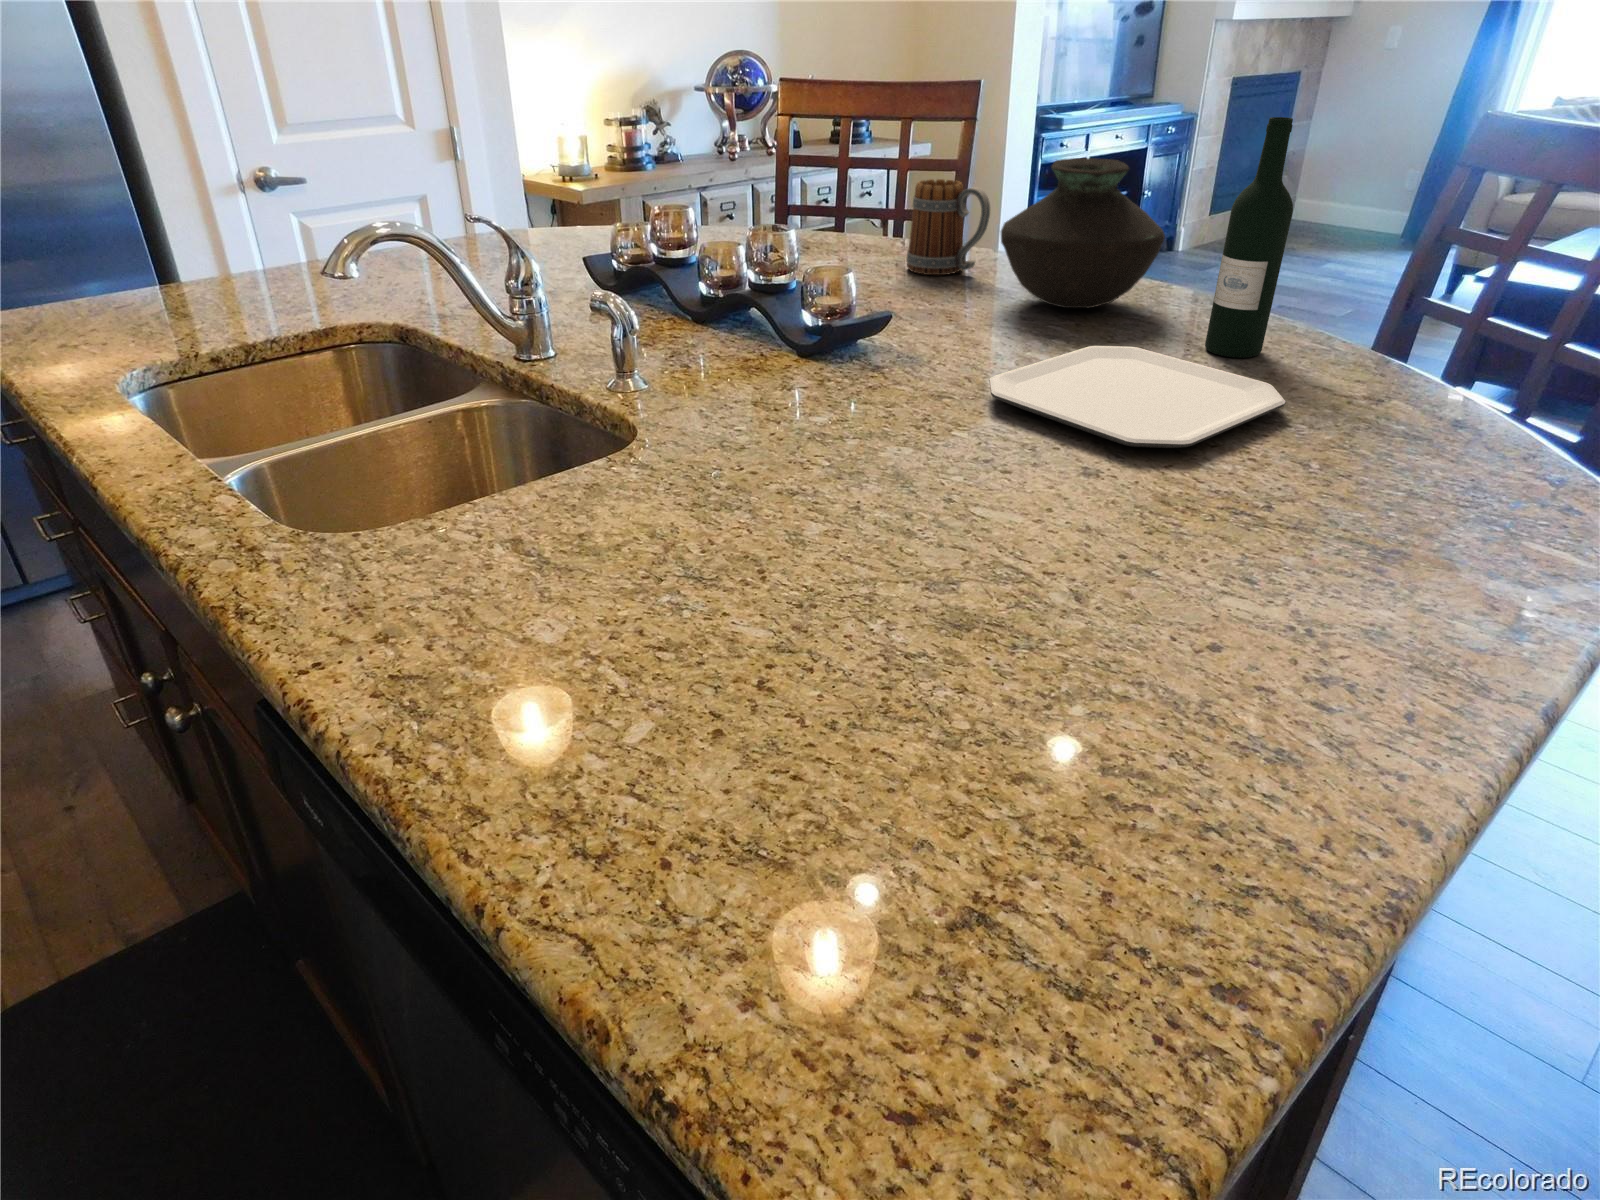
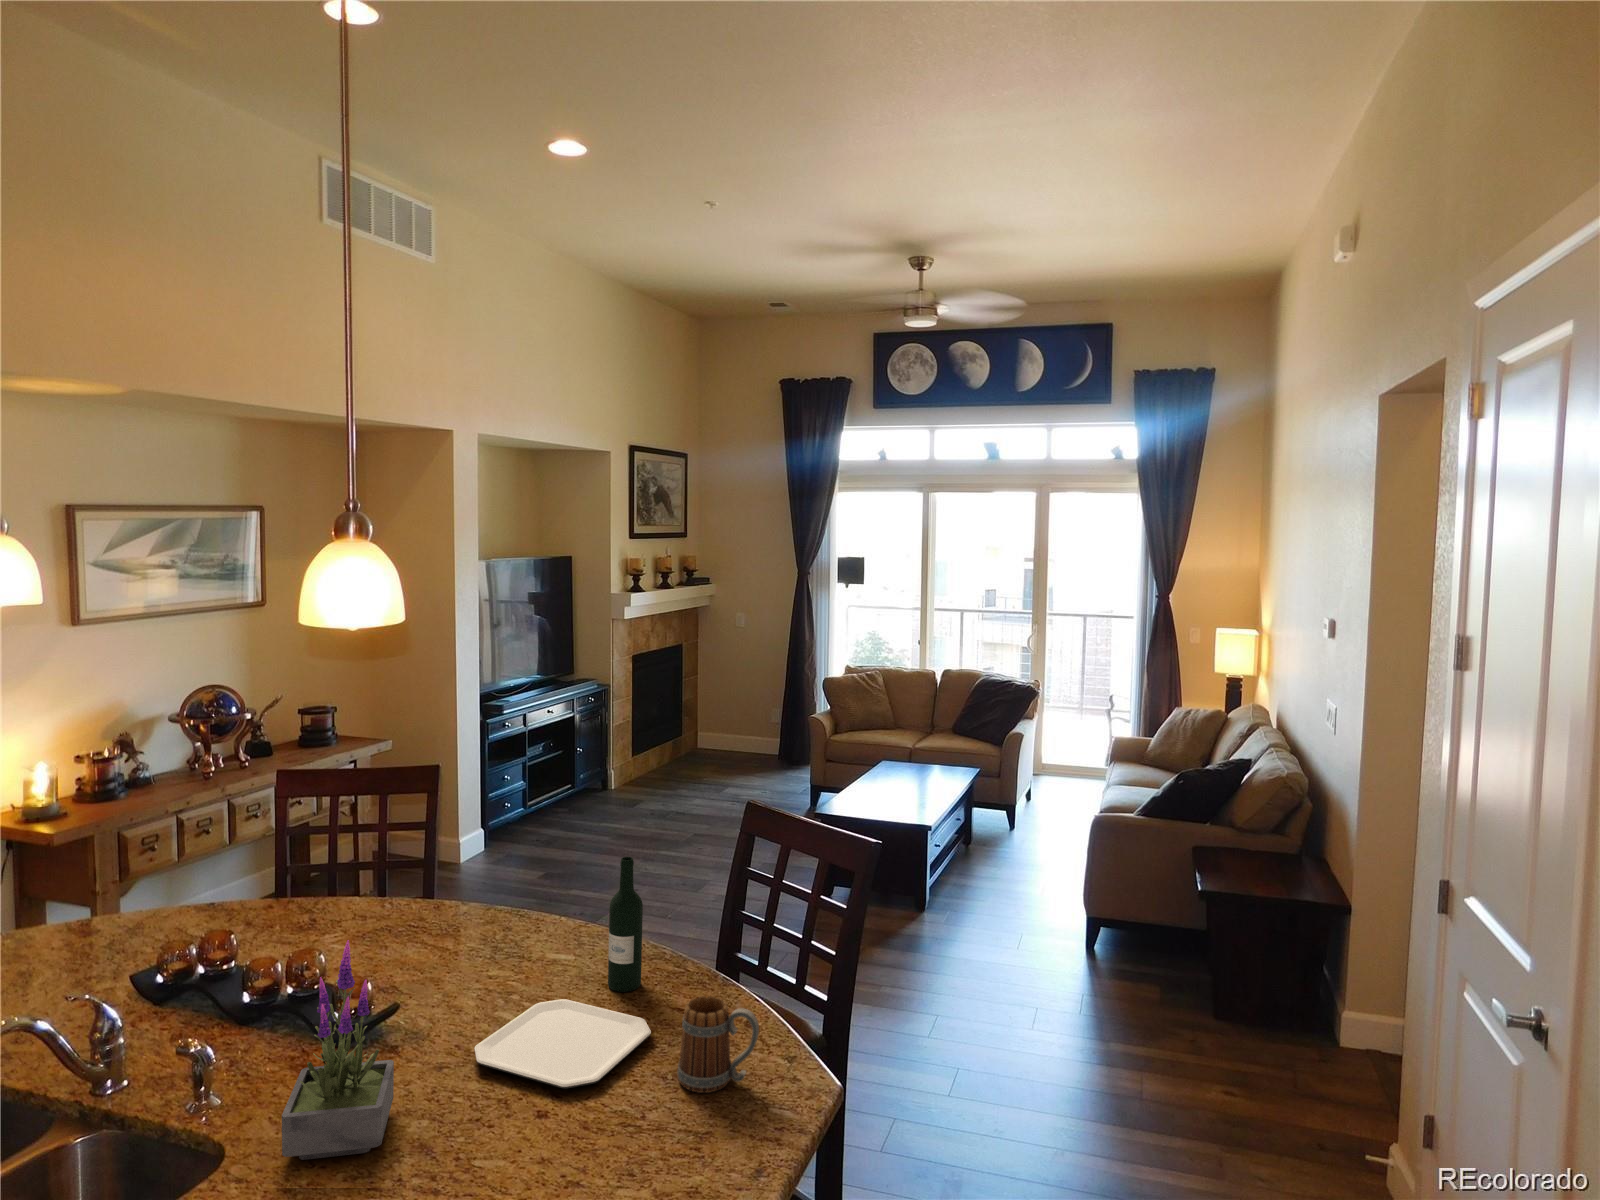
potted plant: none [696,108,865,468] -> present [282,940,394,1160]
vase: present [1001,158,1165,308] -> none [470,864,577,963]
mug: present [906,179,990,275] -> present [677,996,759,1093]

